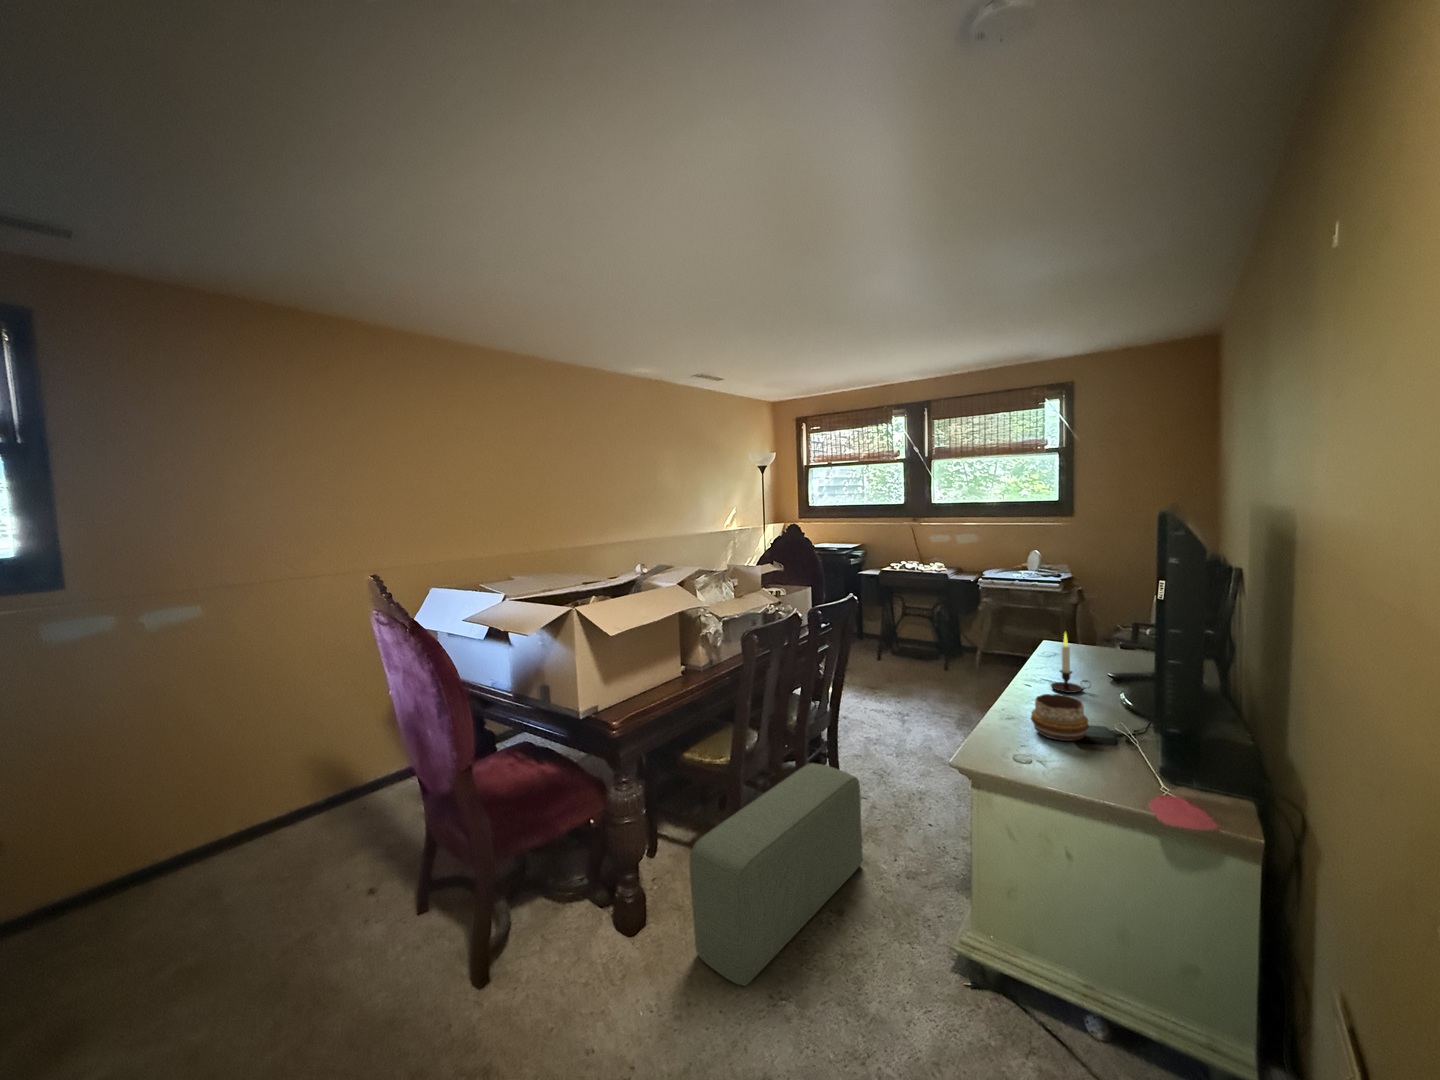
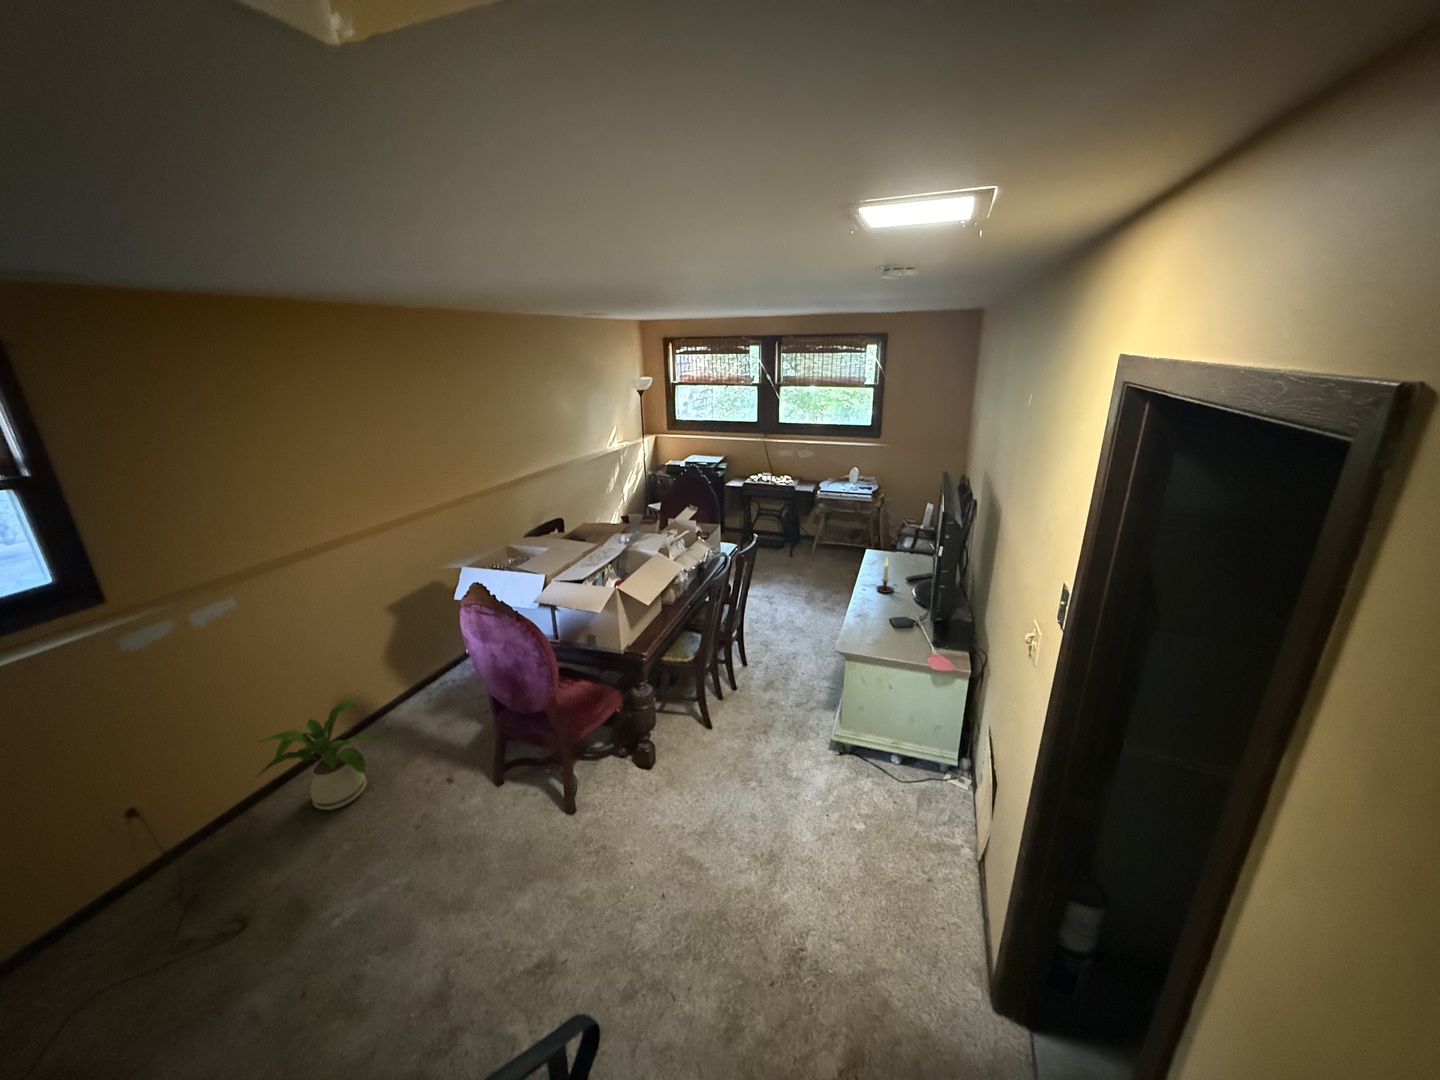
decorative bowl: present [1031,694,1089,741] -> none [871,601,900,628]
house plant: none [170,752,333,897] -> present [257,698,389,810]
pouf: present [689,763,863,986] -> none [690,651,771,781]

